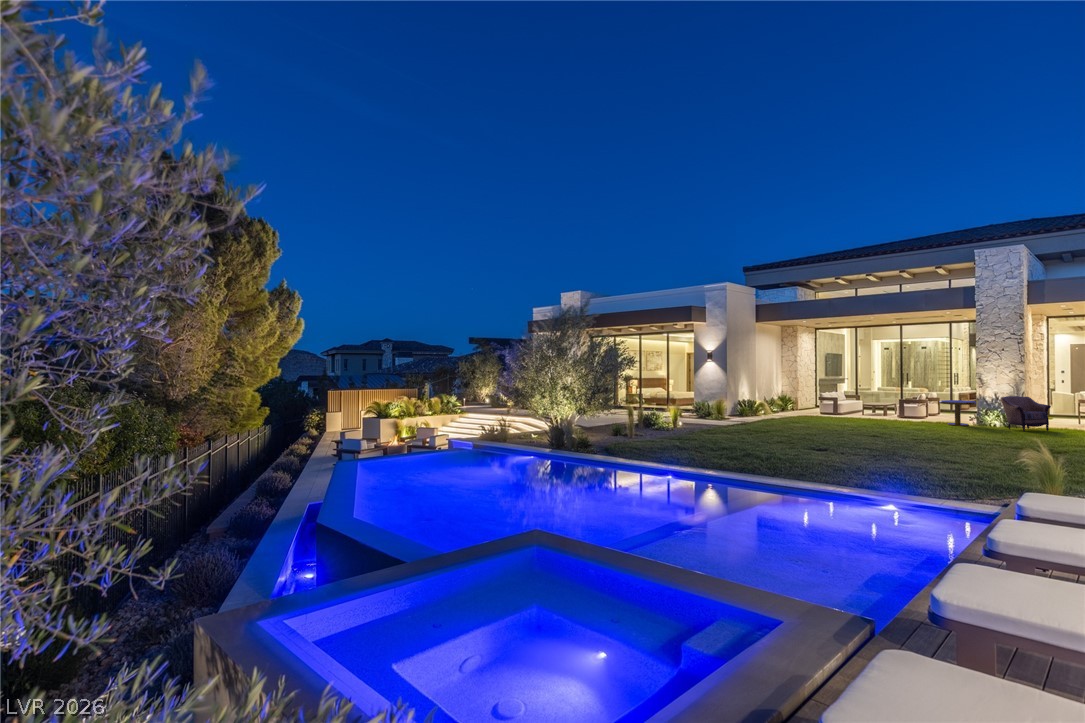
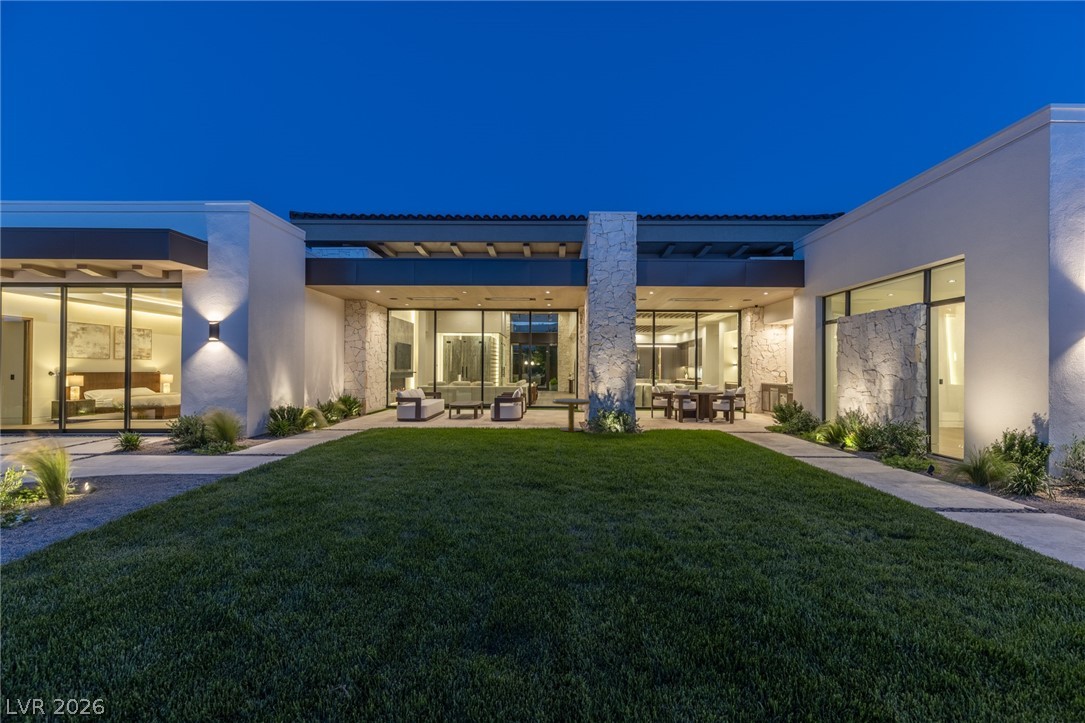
armchair: present [1001,396,1051,432] -> none [619,392,666,437]

